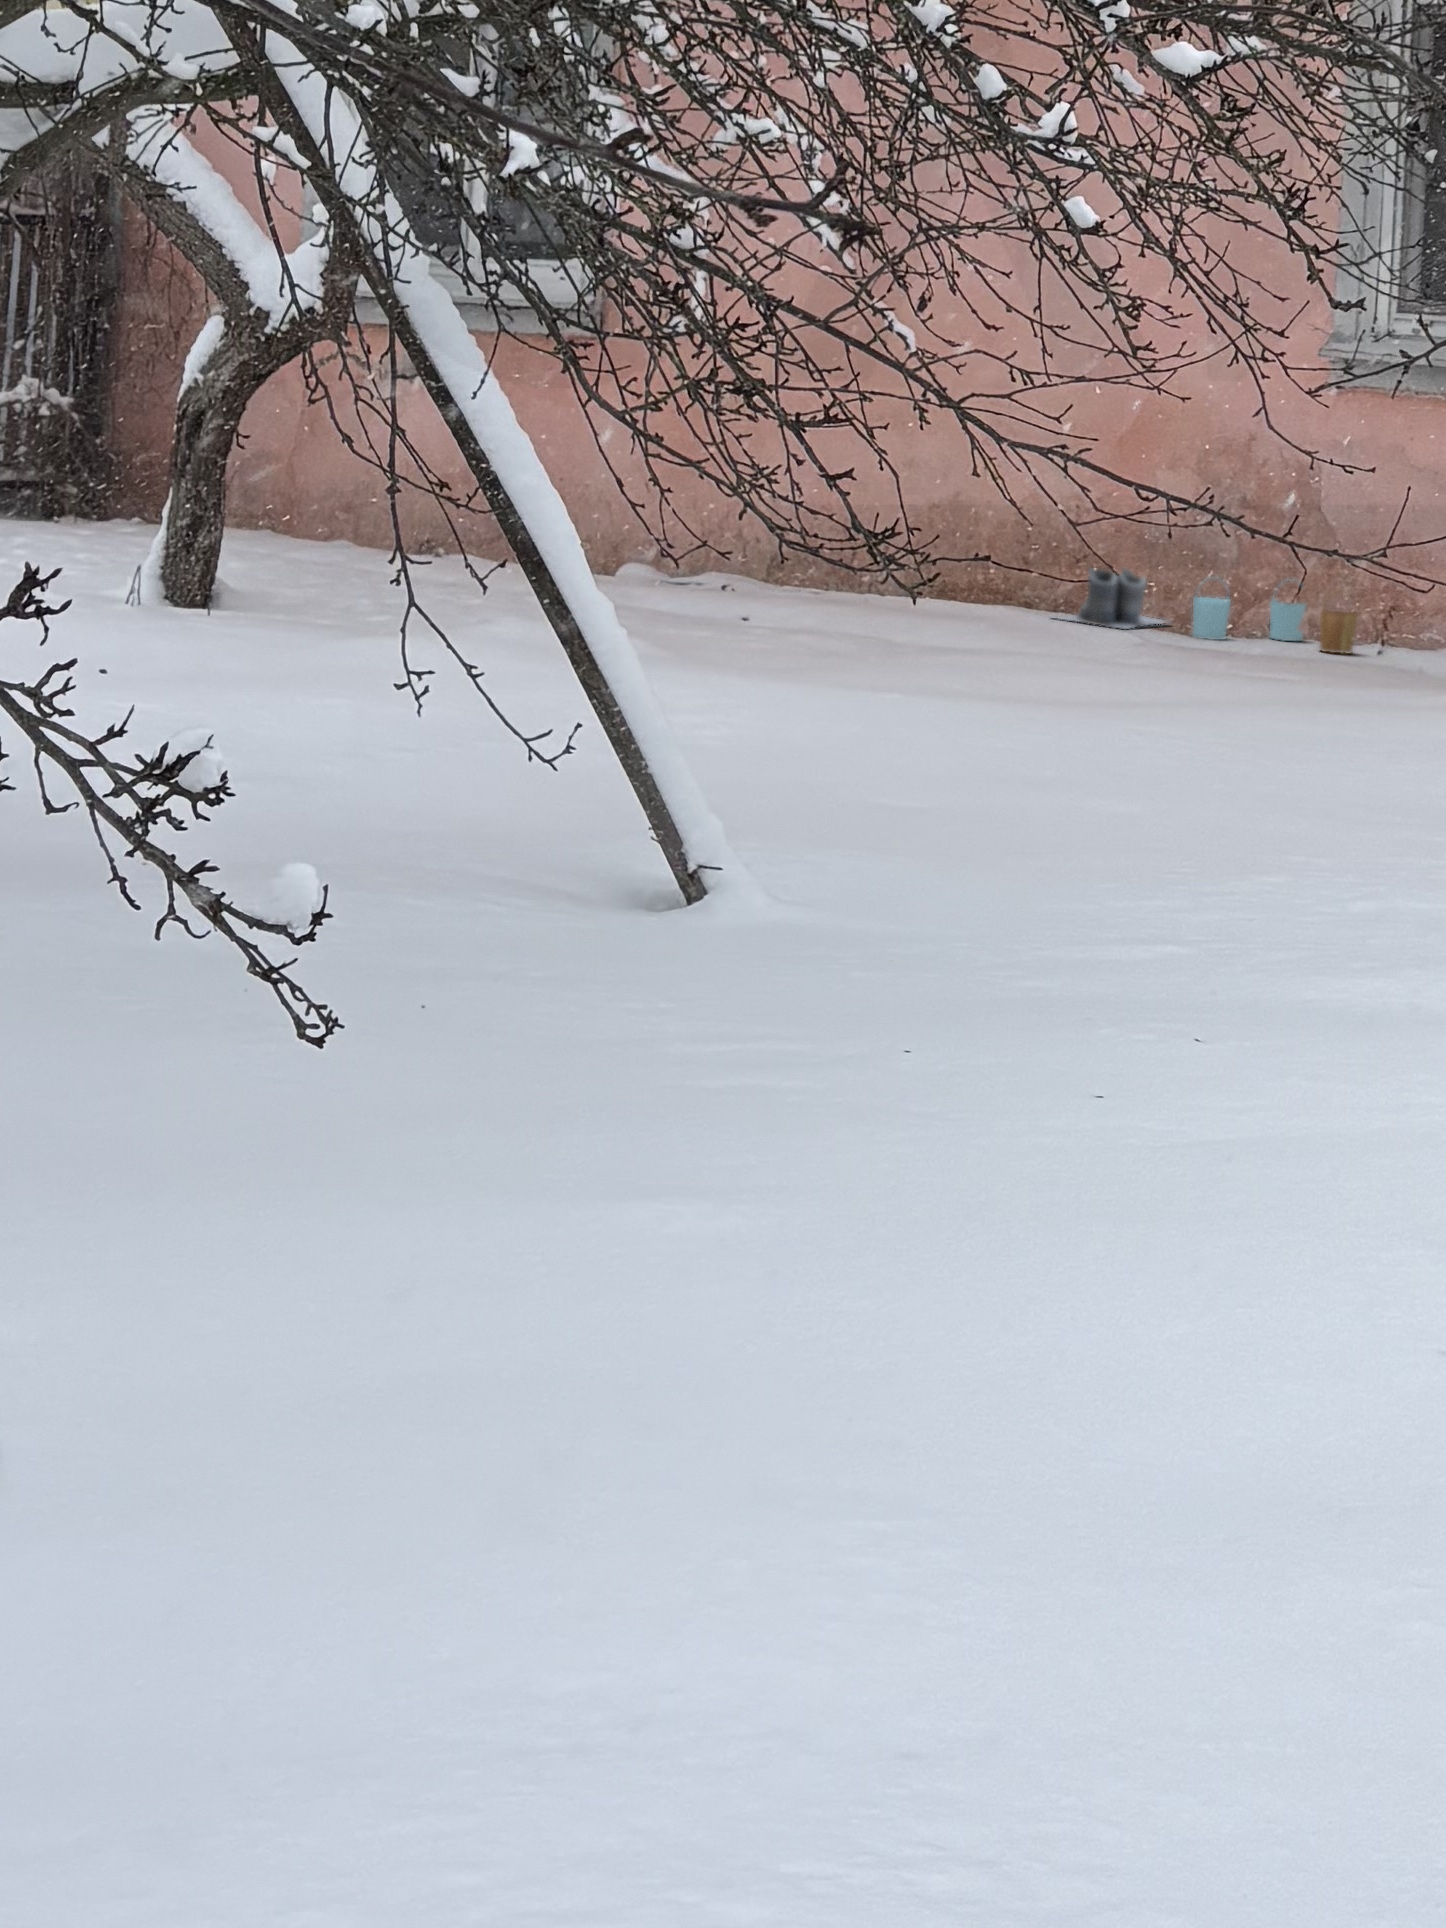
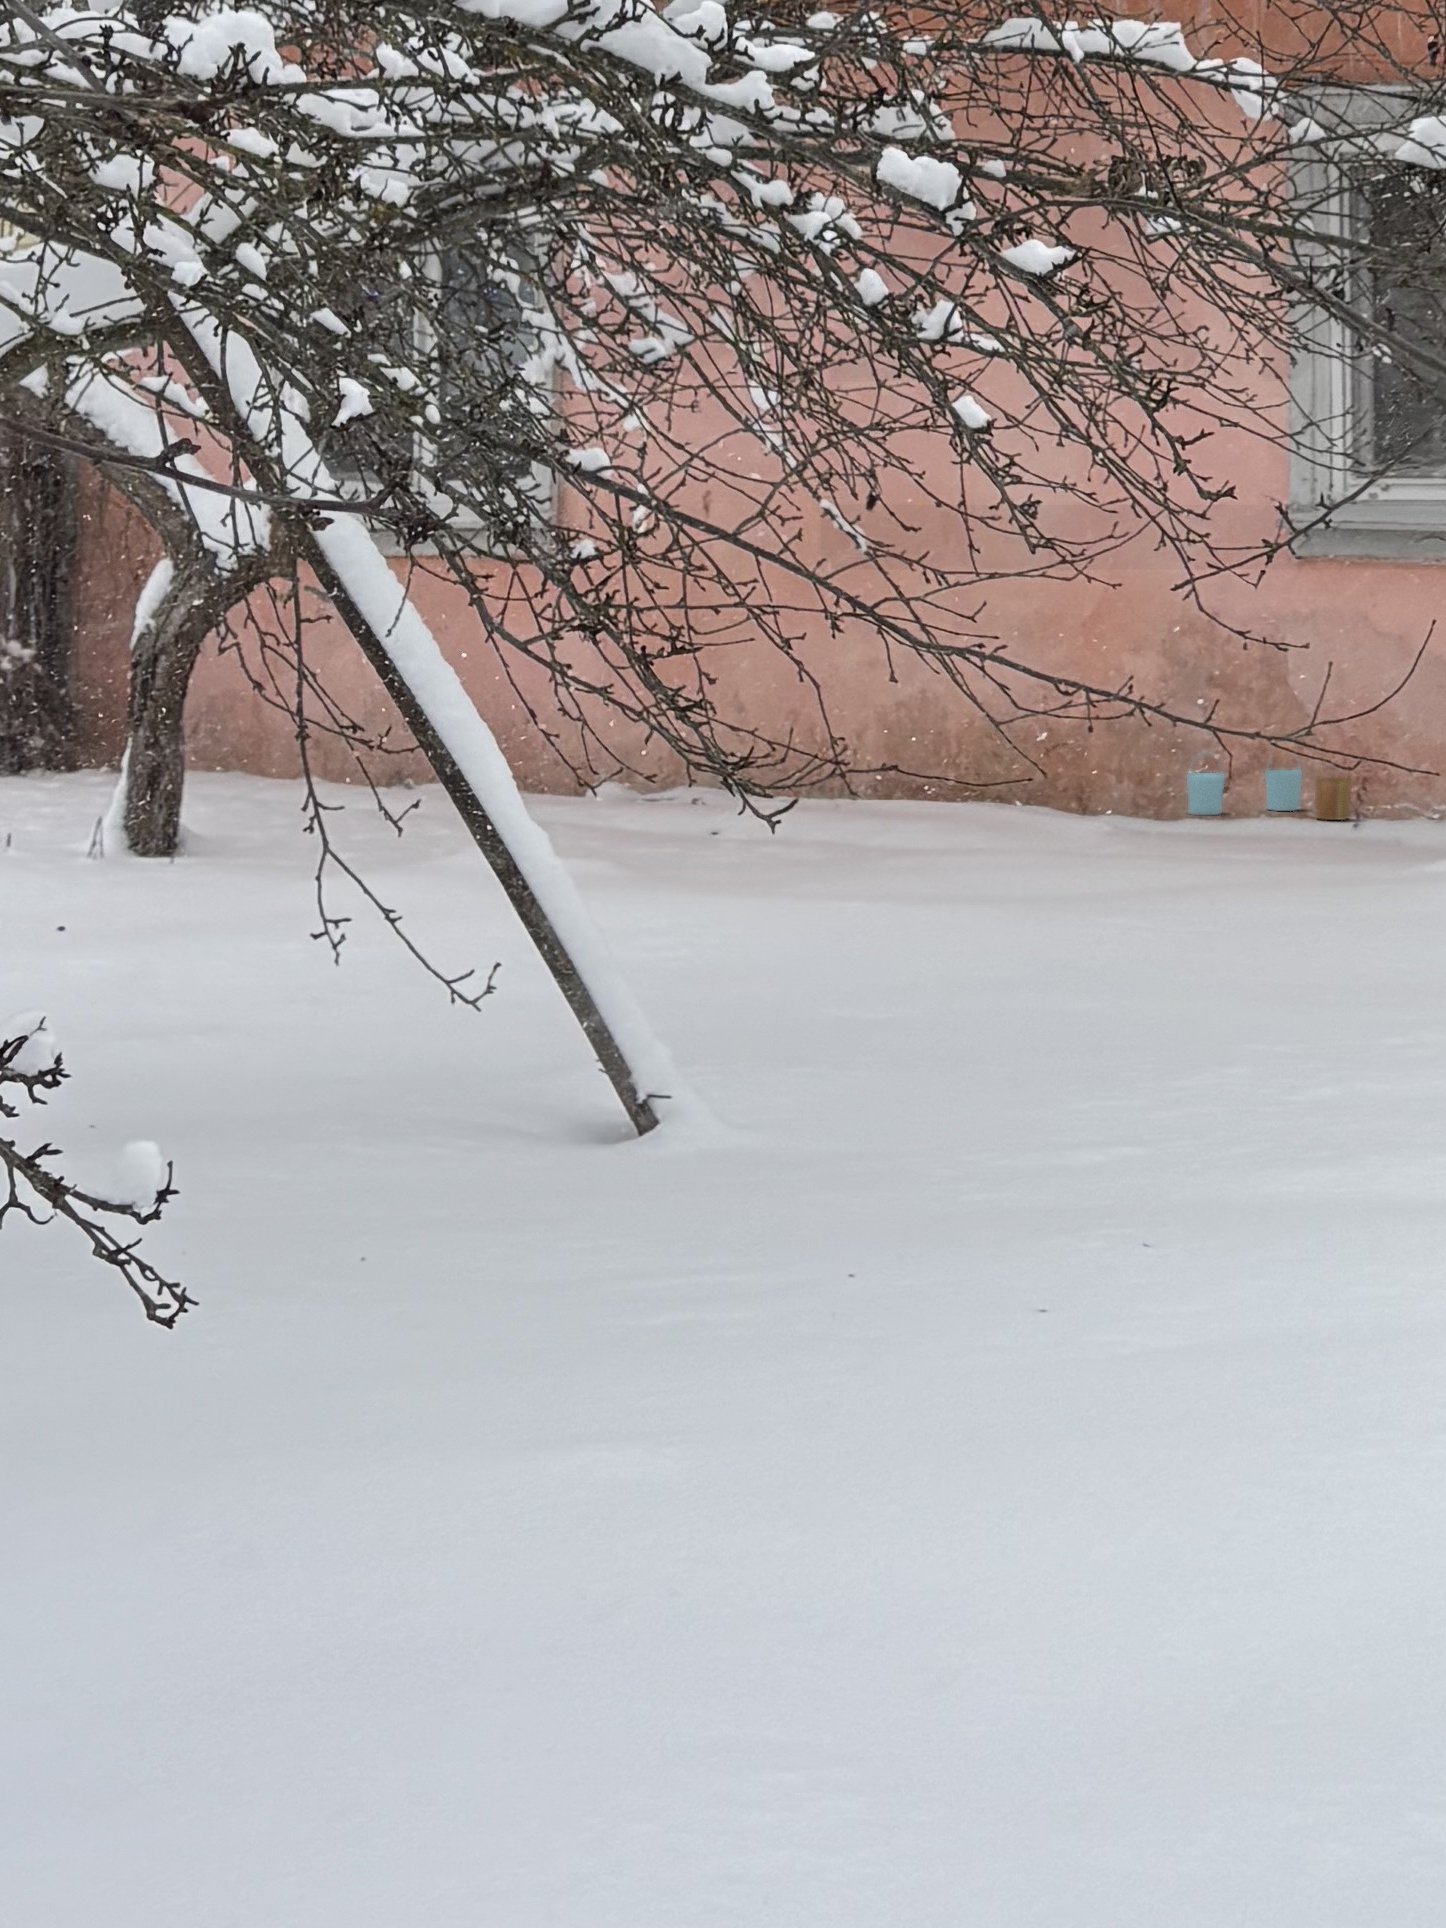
boots: present [1062,568,1164,629] -> none [1044,749,1172,811]

